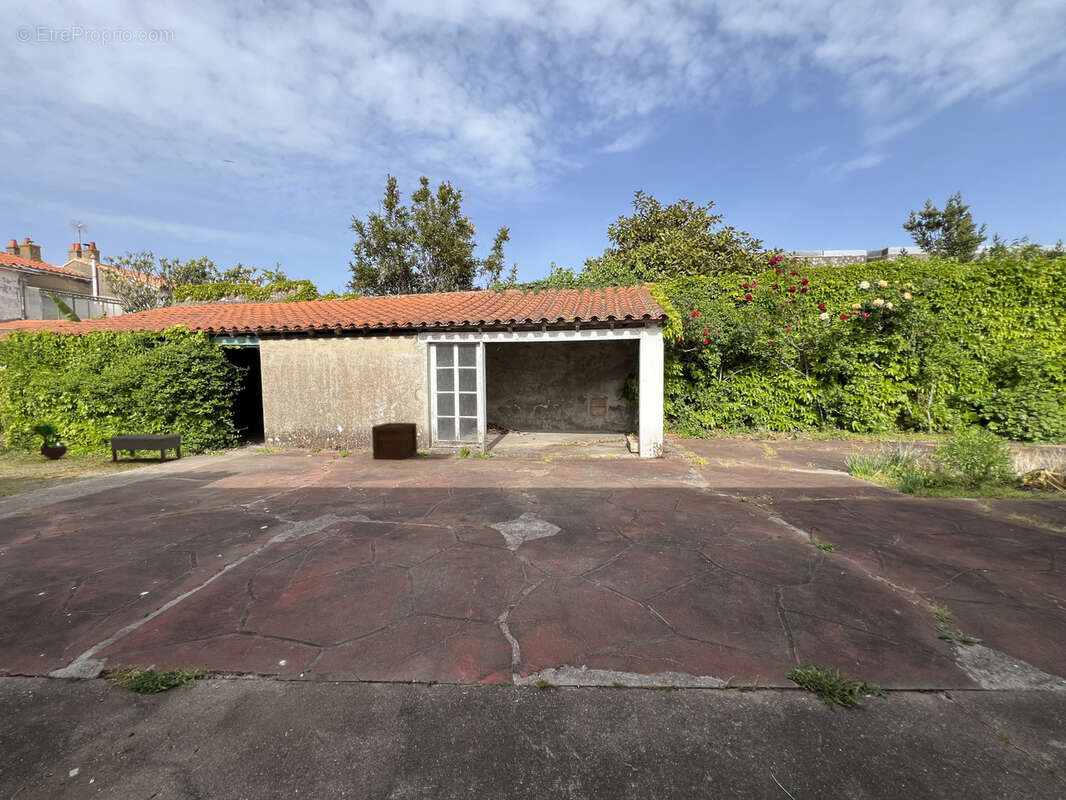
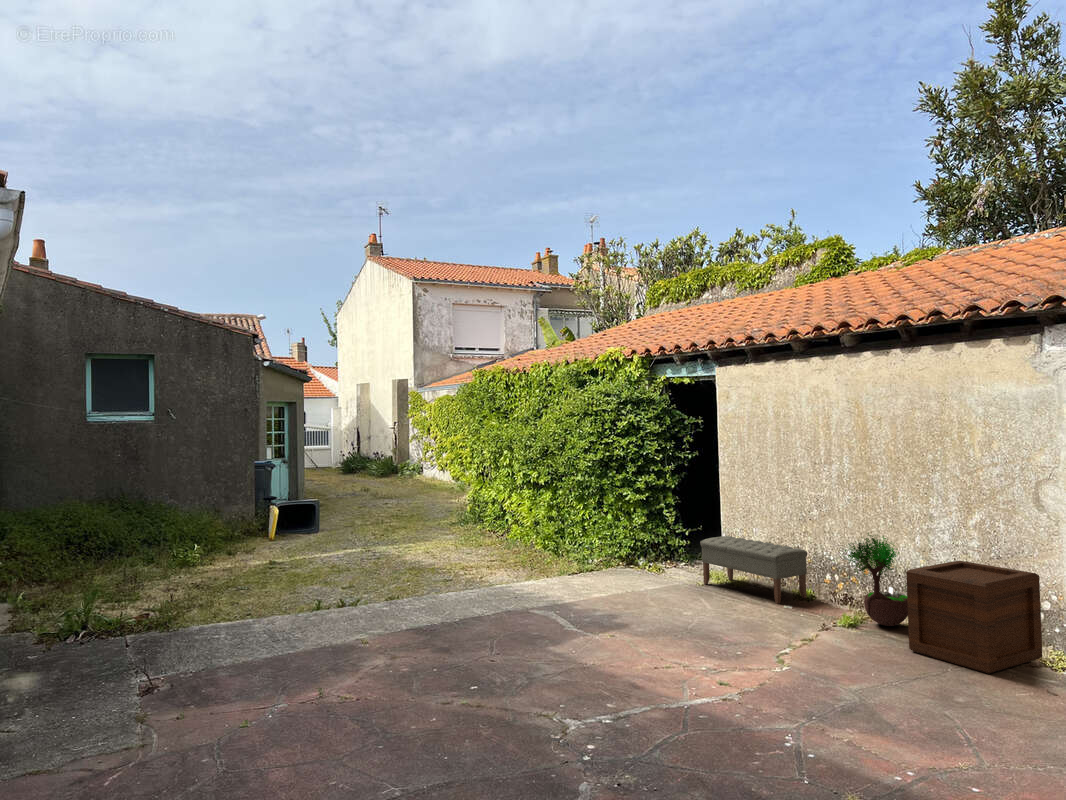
potted tree: present [30,422,67,459] -> present [845,533,908,626]
bench: present [110,434,181,462] -> present [700,536,807,604]

